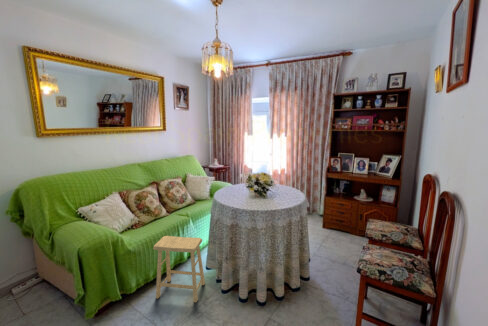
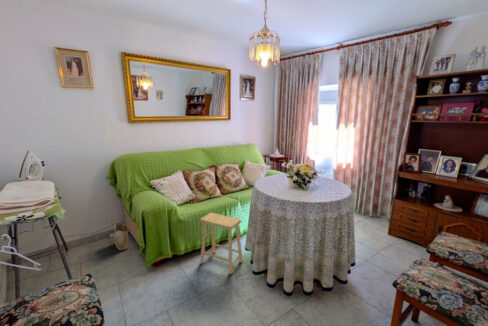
woven basket: none [15,259,46,310] -> present [114,223,128,250]

